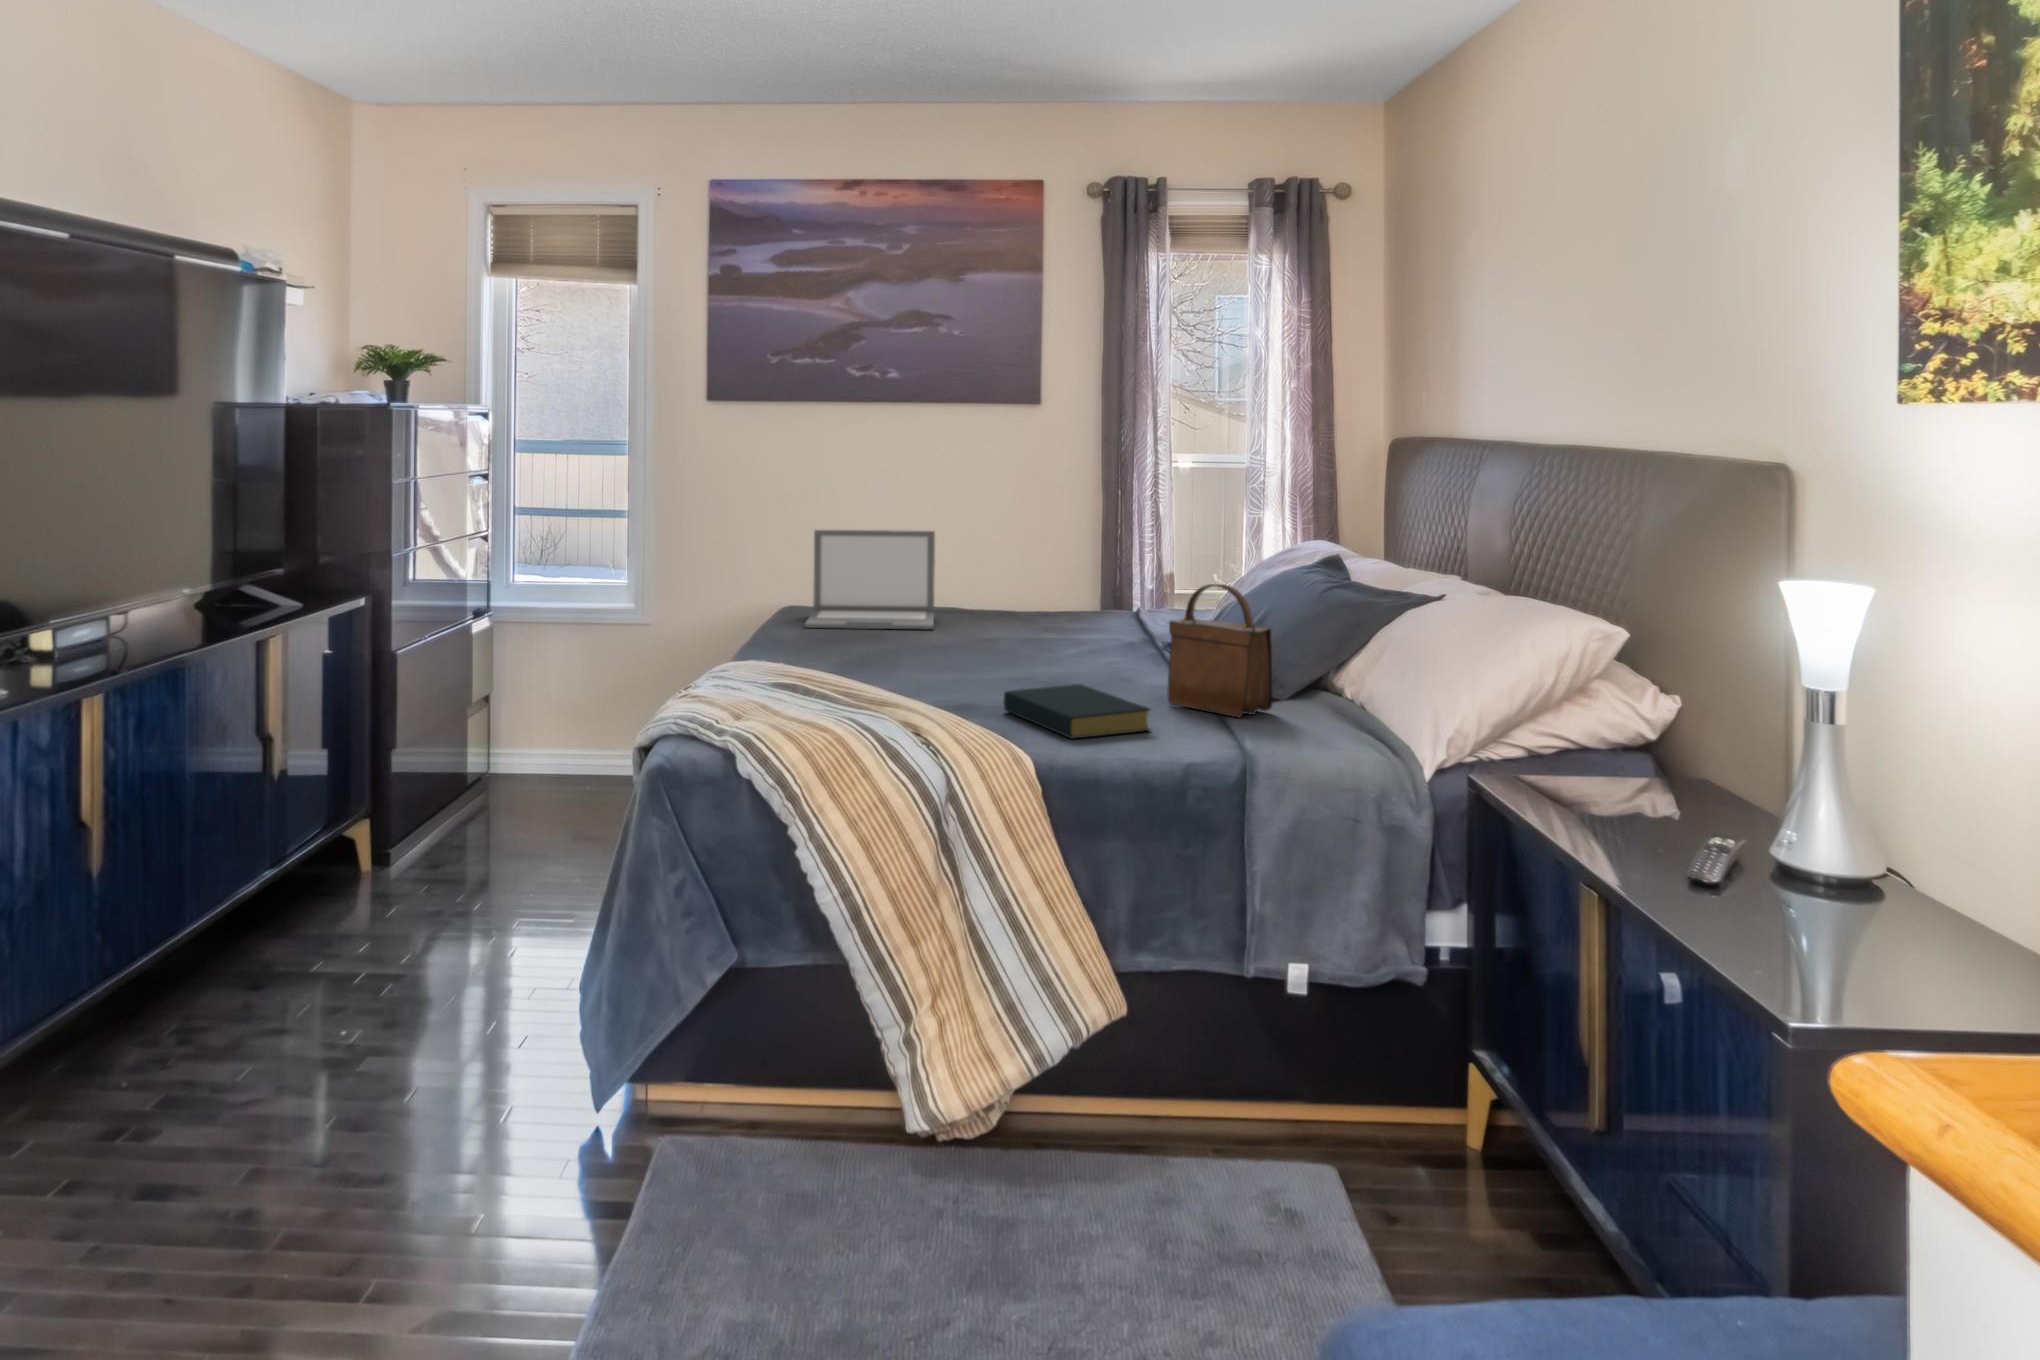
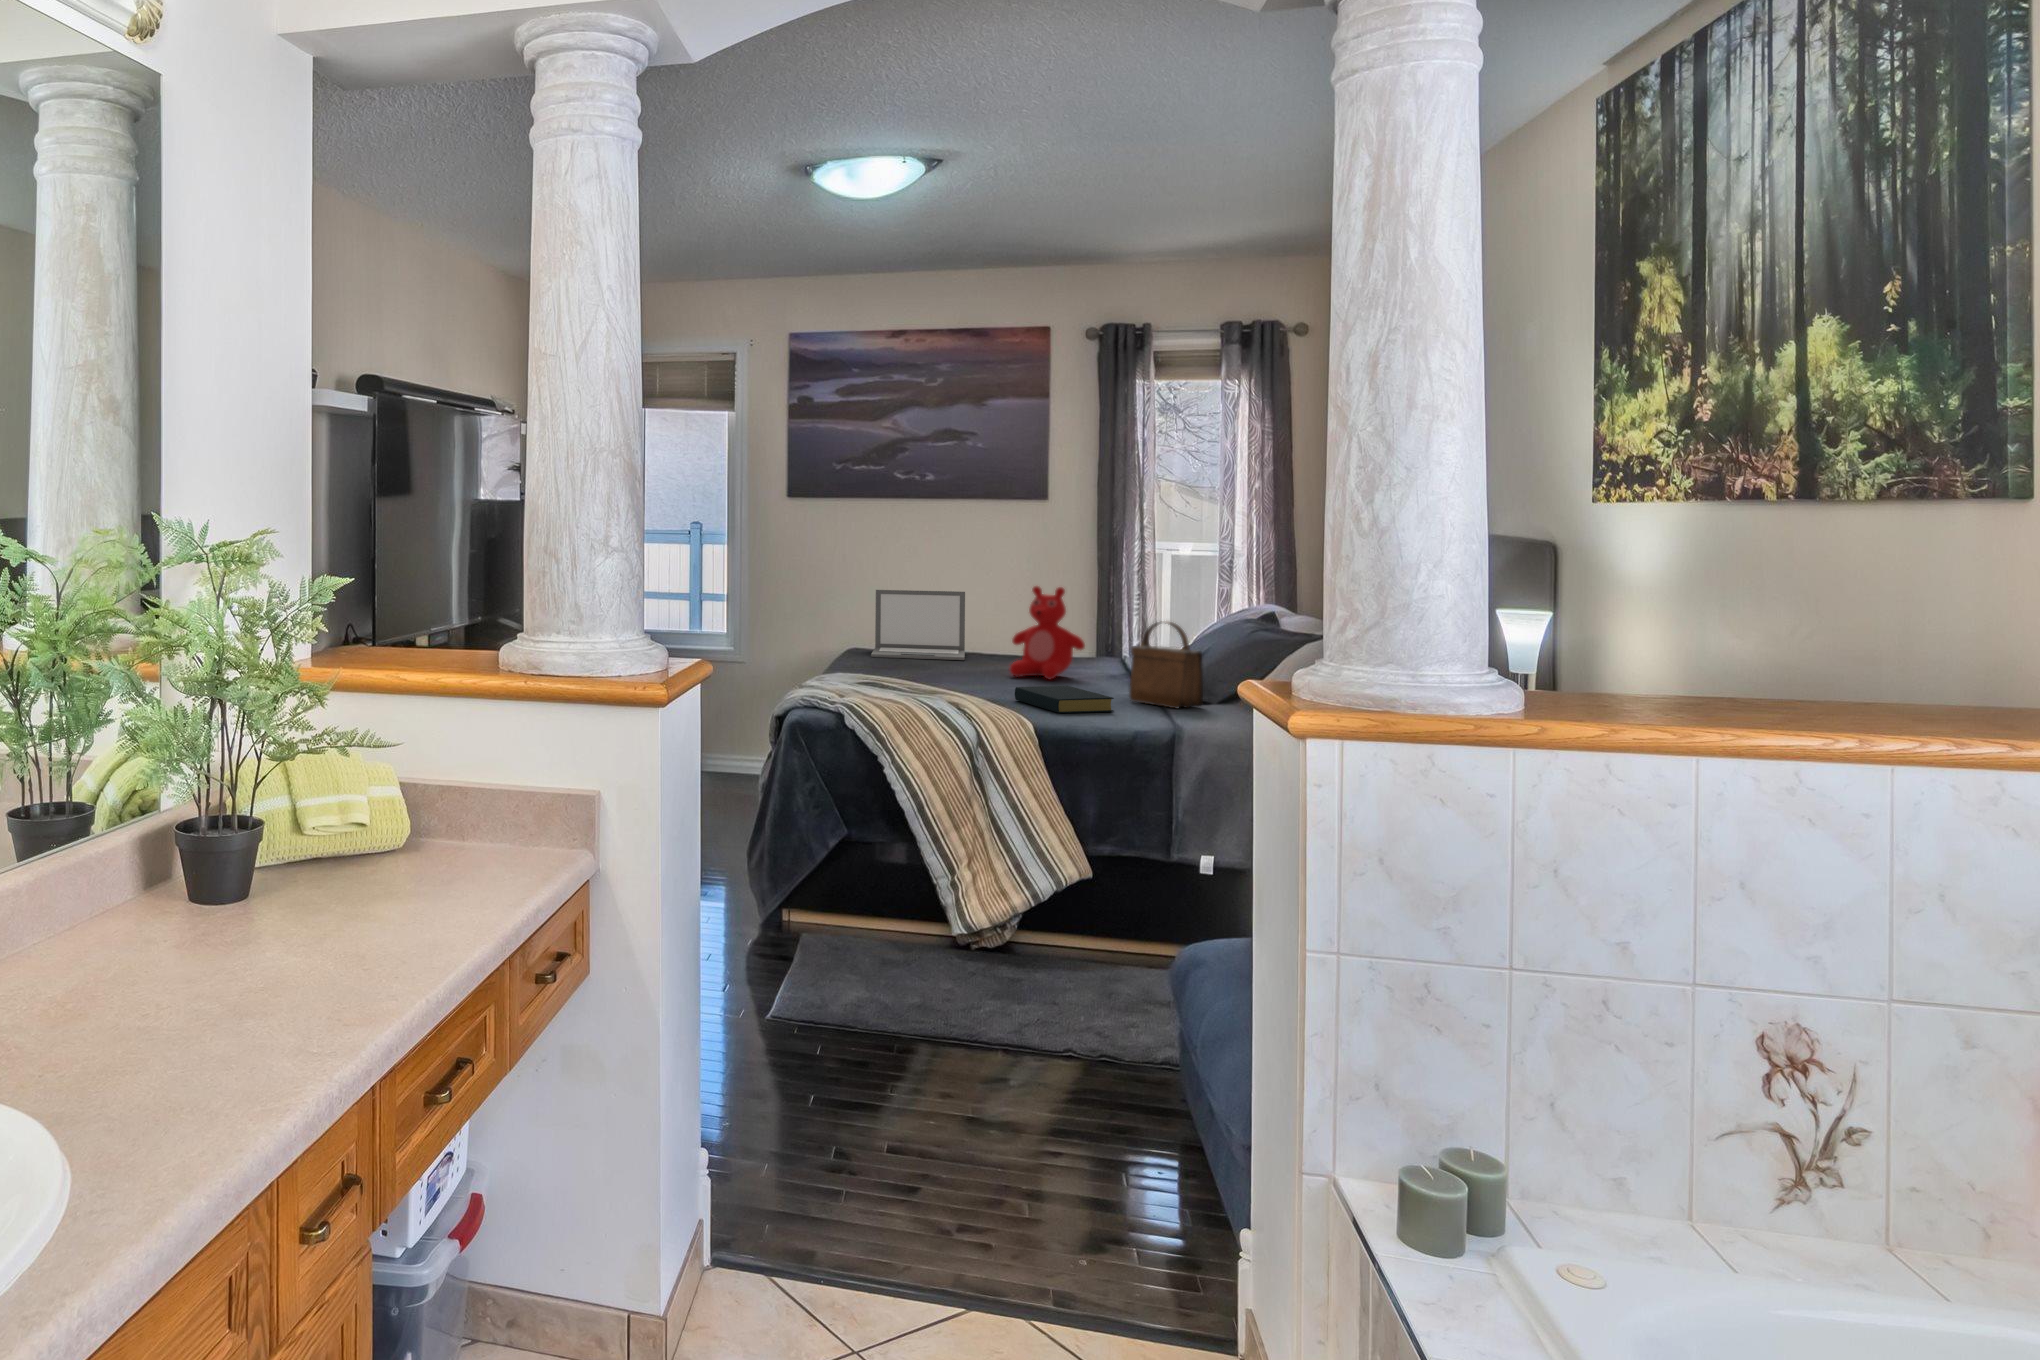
teddy bear: none [995,526,1098,664] -> present [1010,586,1085,679]

